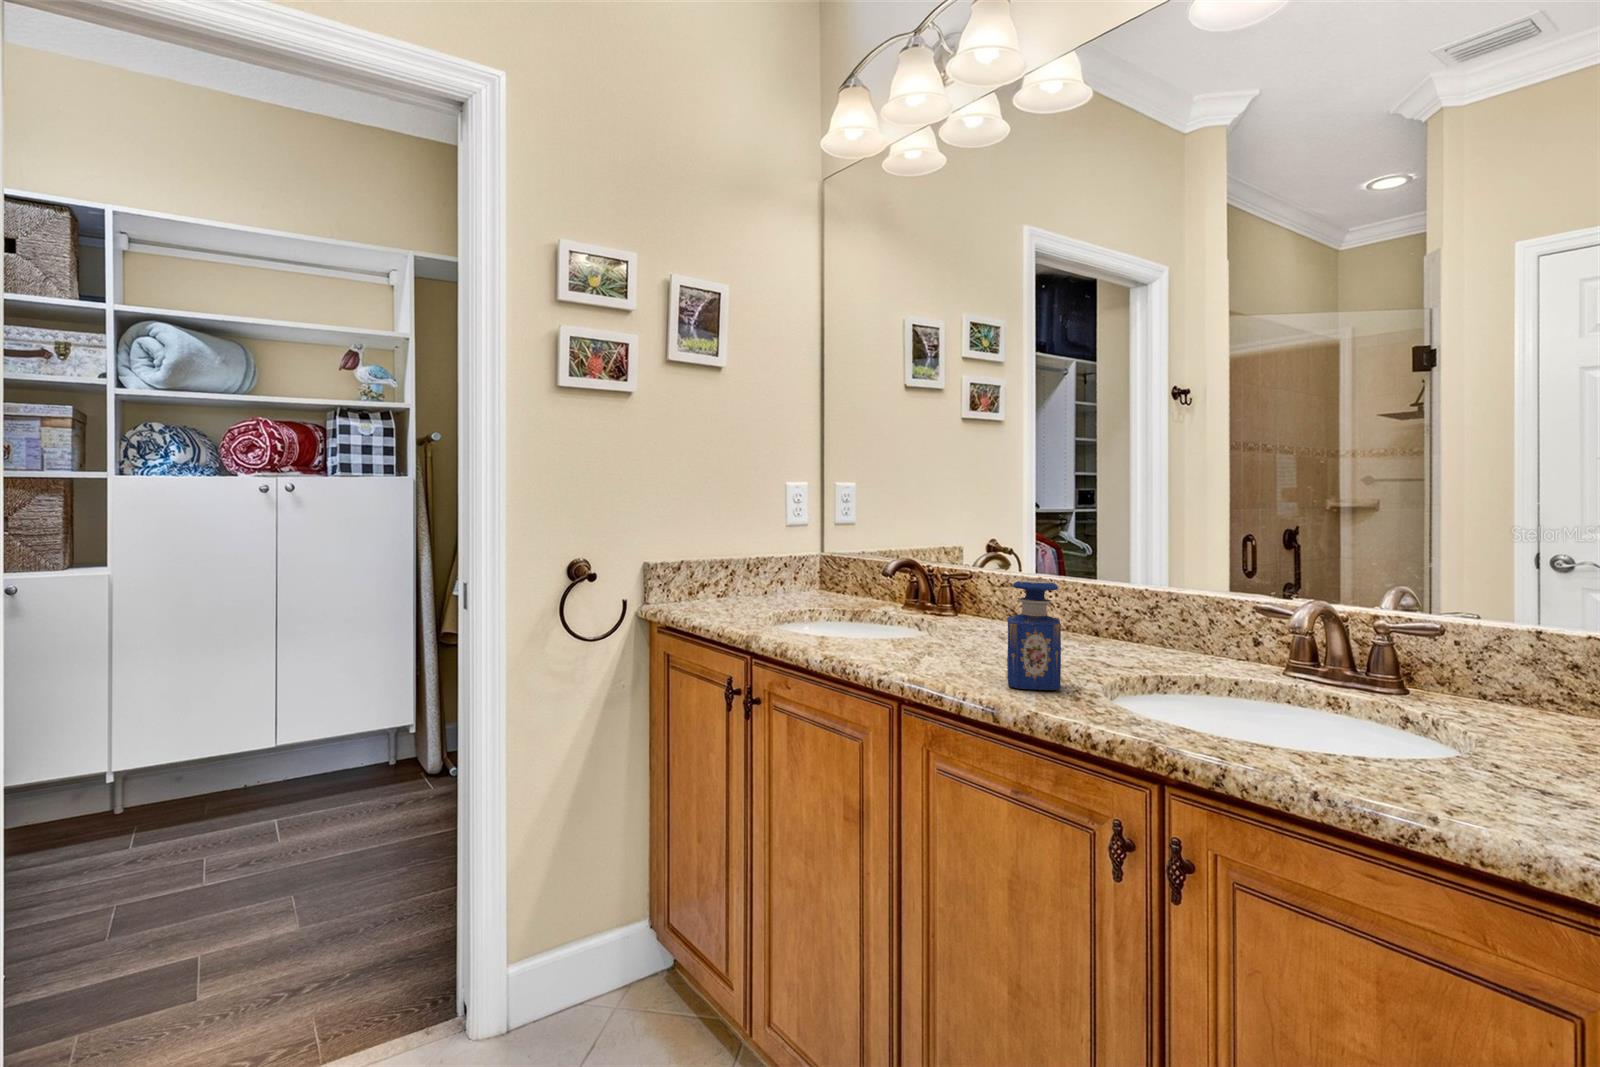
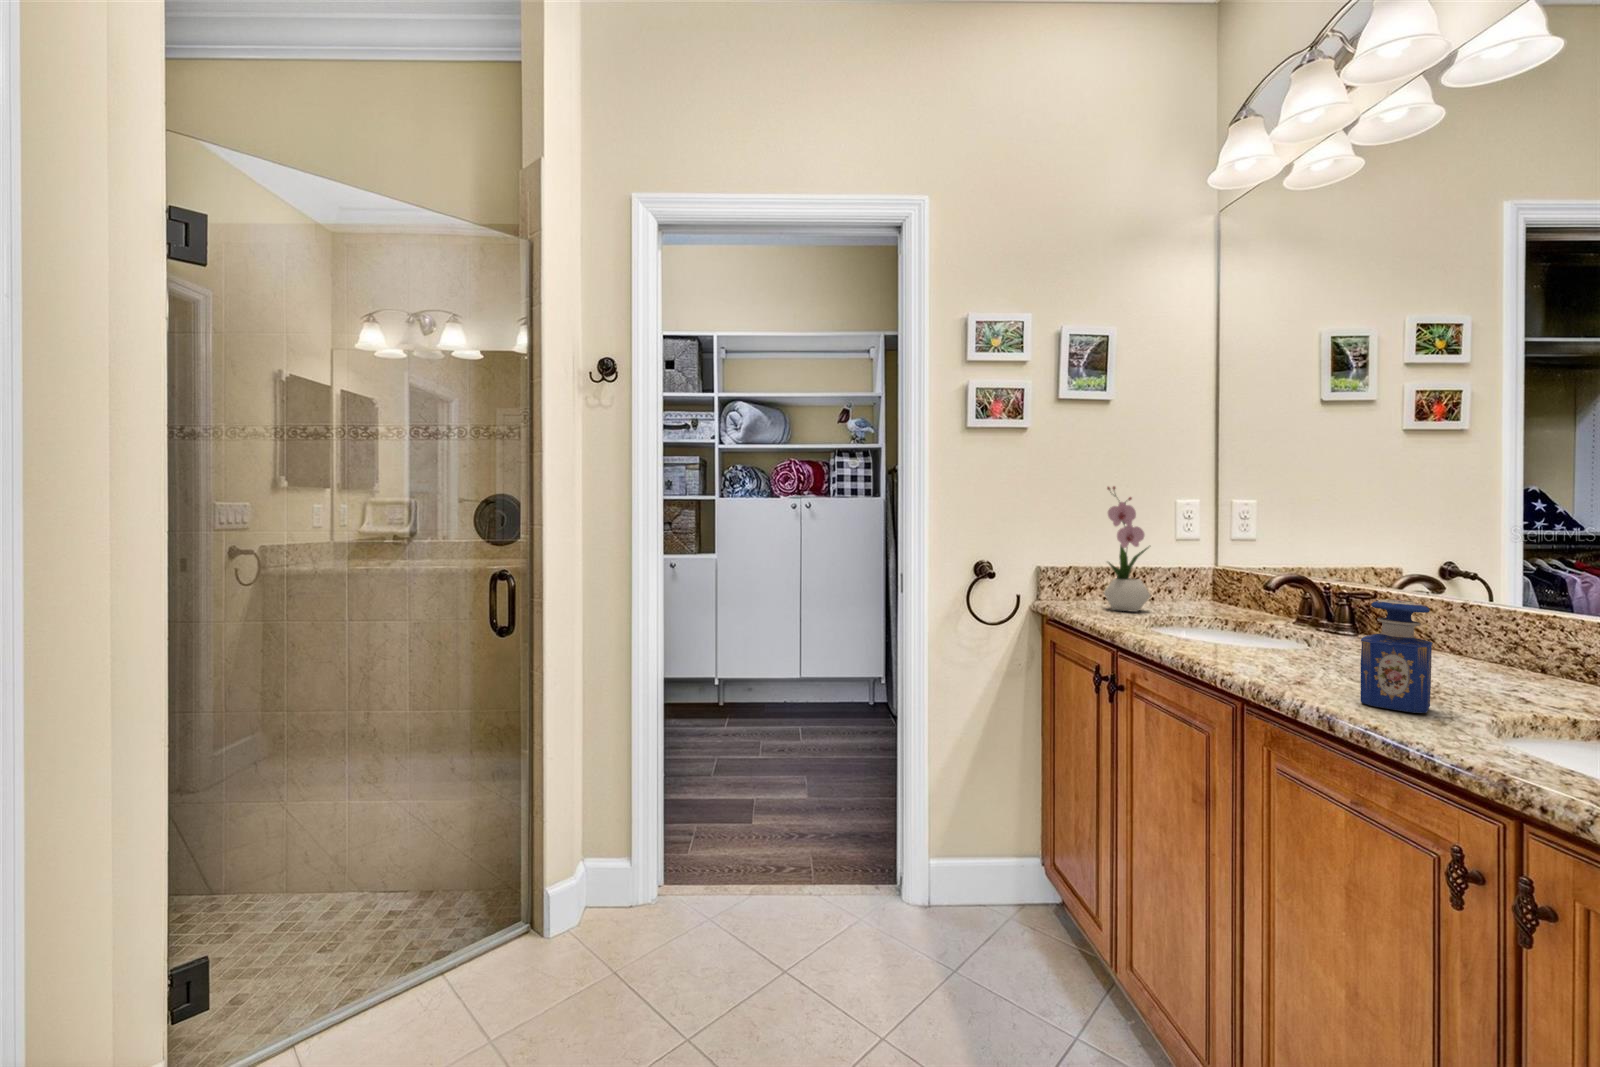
flower arrangement: none [723,465,773,610] -> present [1103,486,1151,612]

